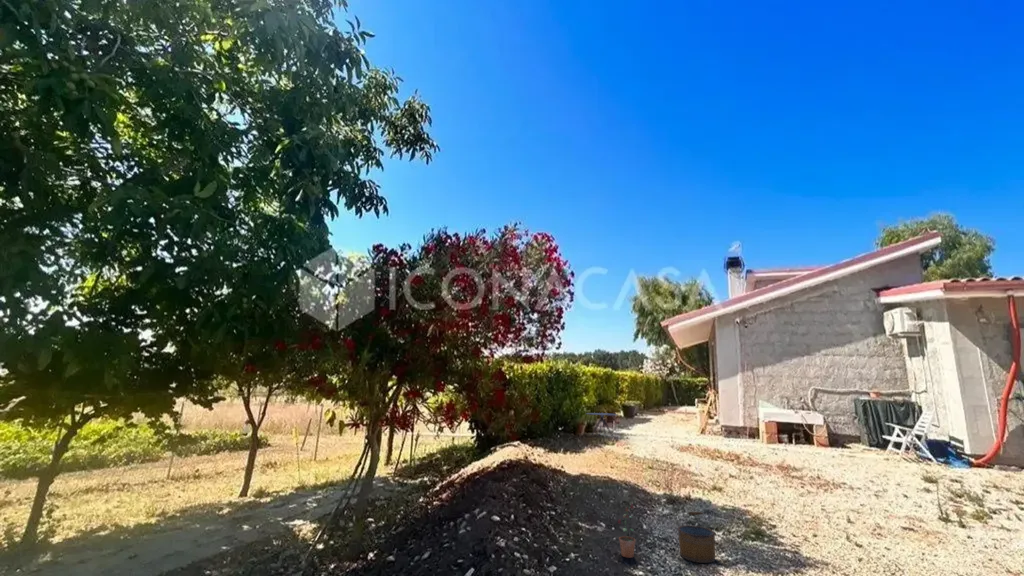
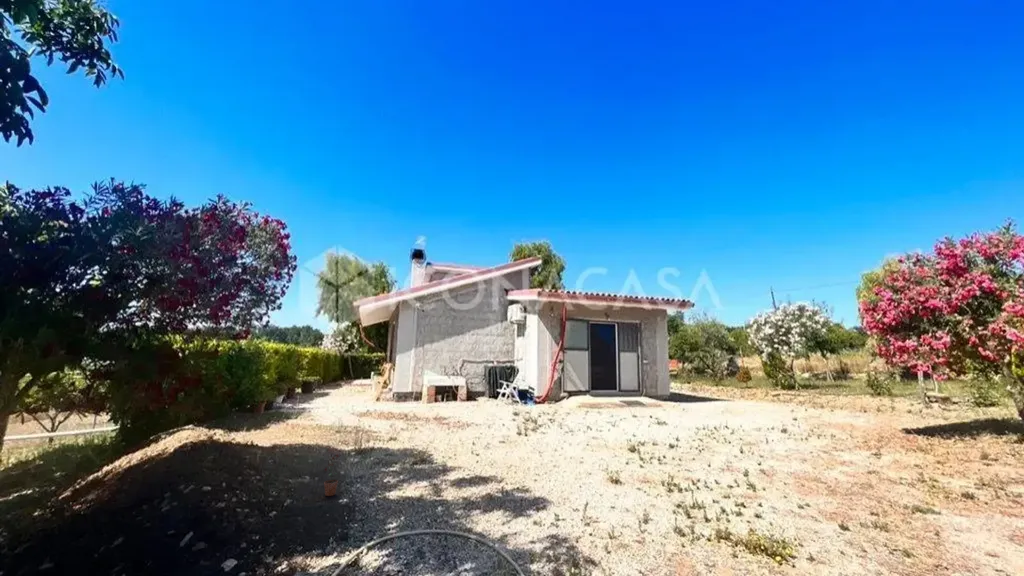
round table: present [588,413,617,436] -> none [269,389,304,412]
bucket: present [678,512,715,563] -> none [371,451,397,487]

